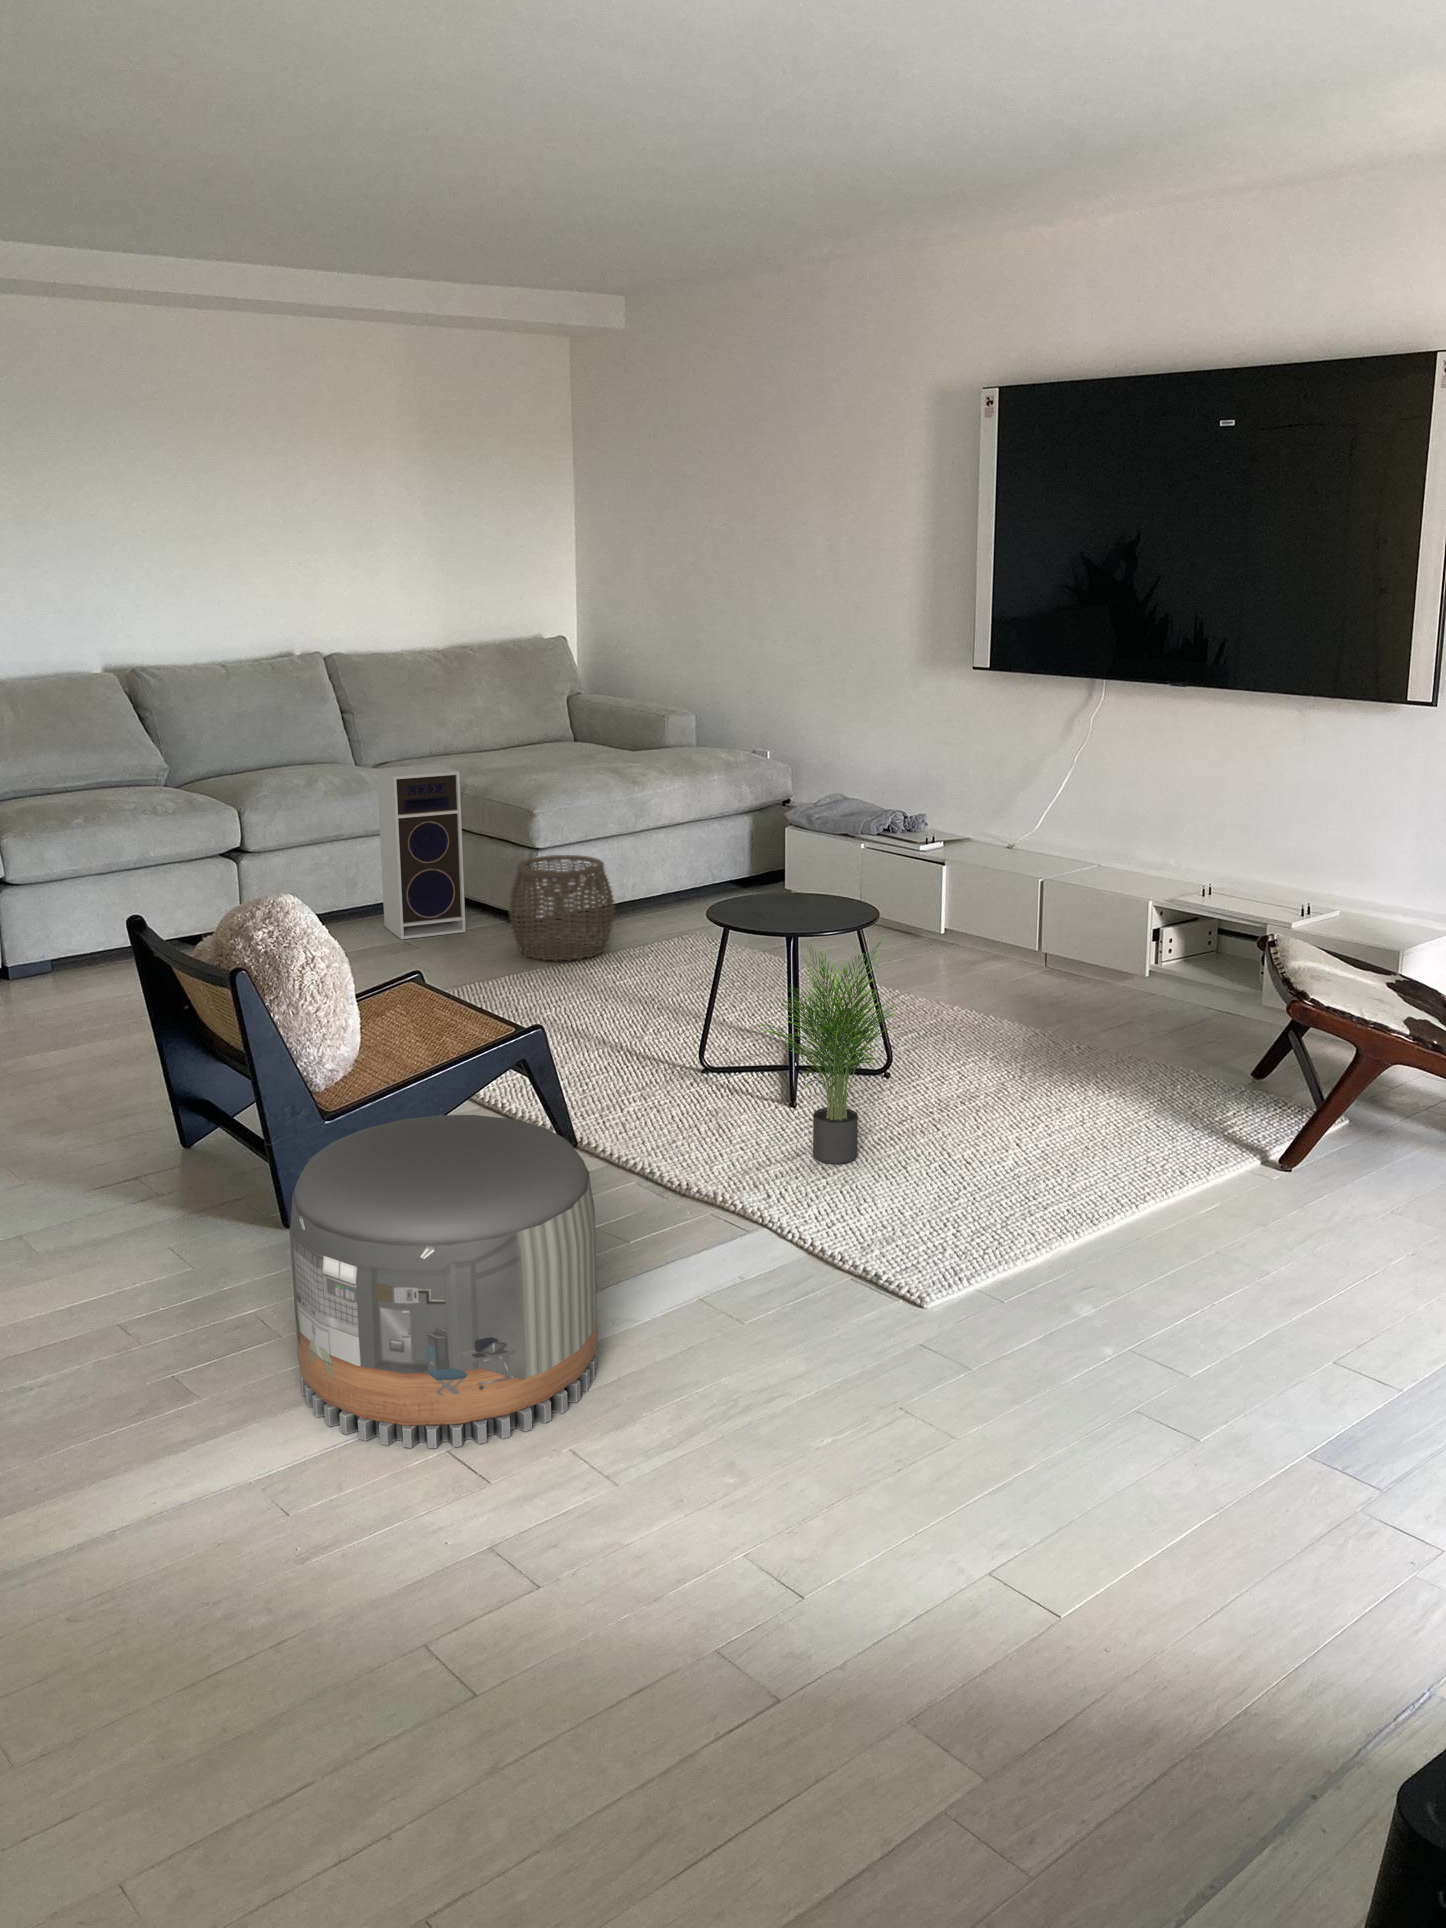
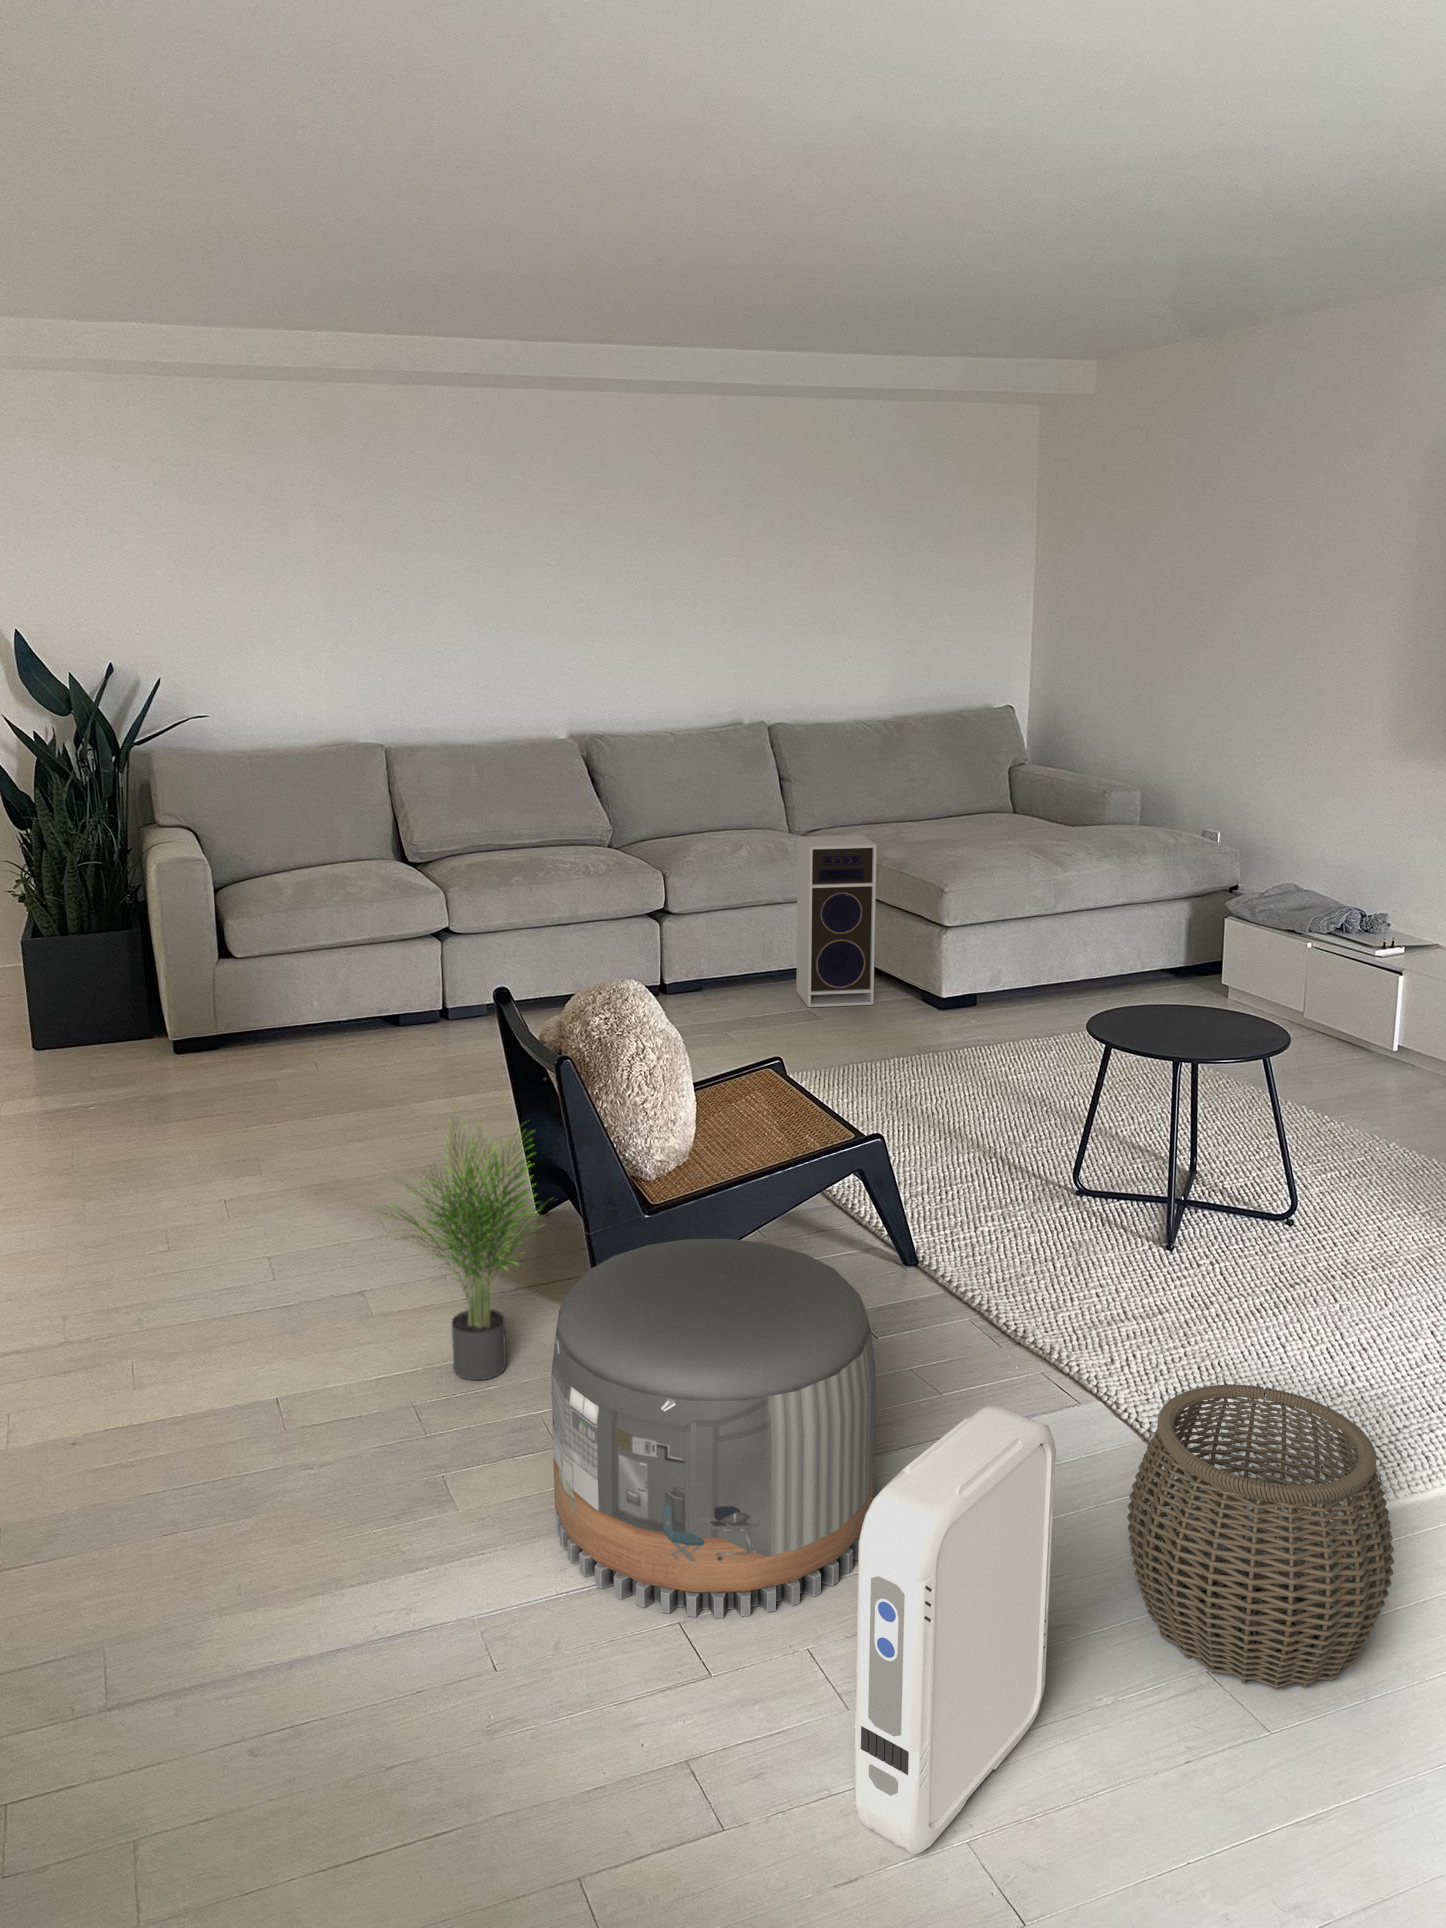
woven basket: present [509,855,615,961] -> present [1127,1384,1394,1689]
potted plant: present [763,940,897,1164] -> present [385,1123,541,1380]
air purifier: none [646,1197,782,1572] -> present [854,1405,1056,1855]

